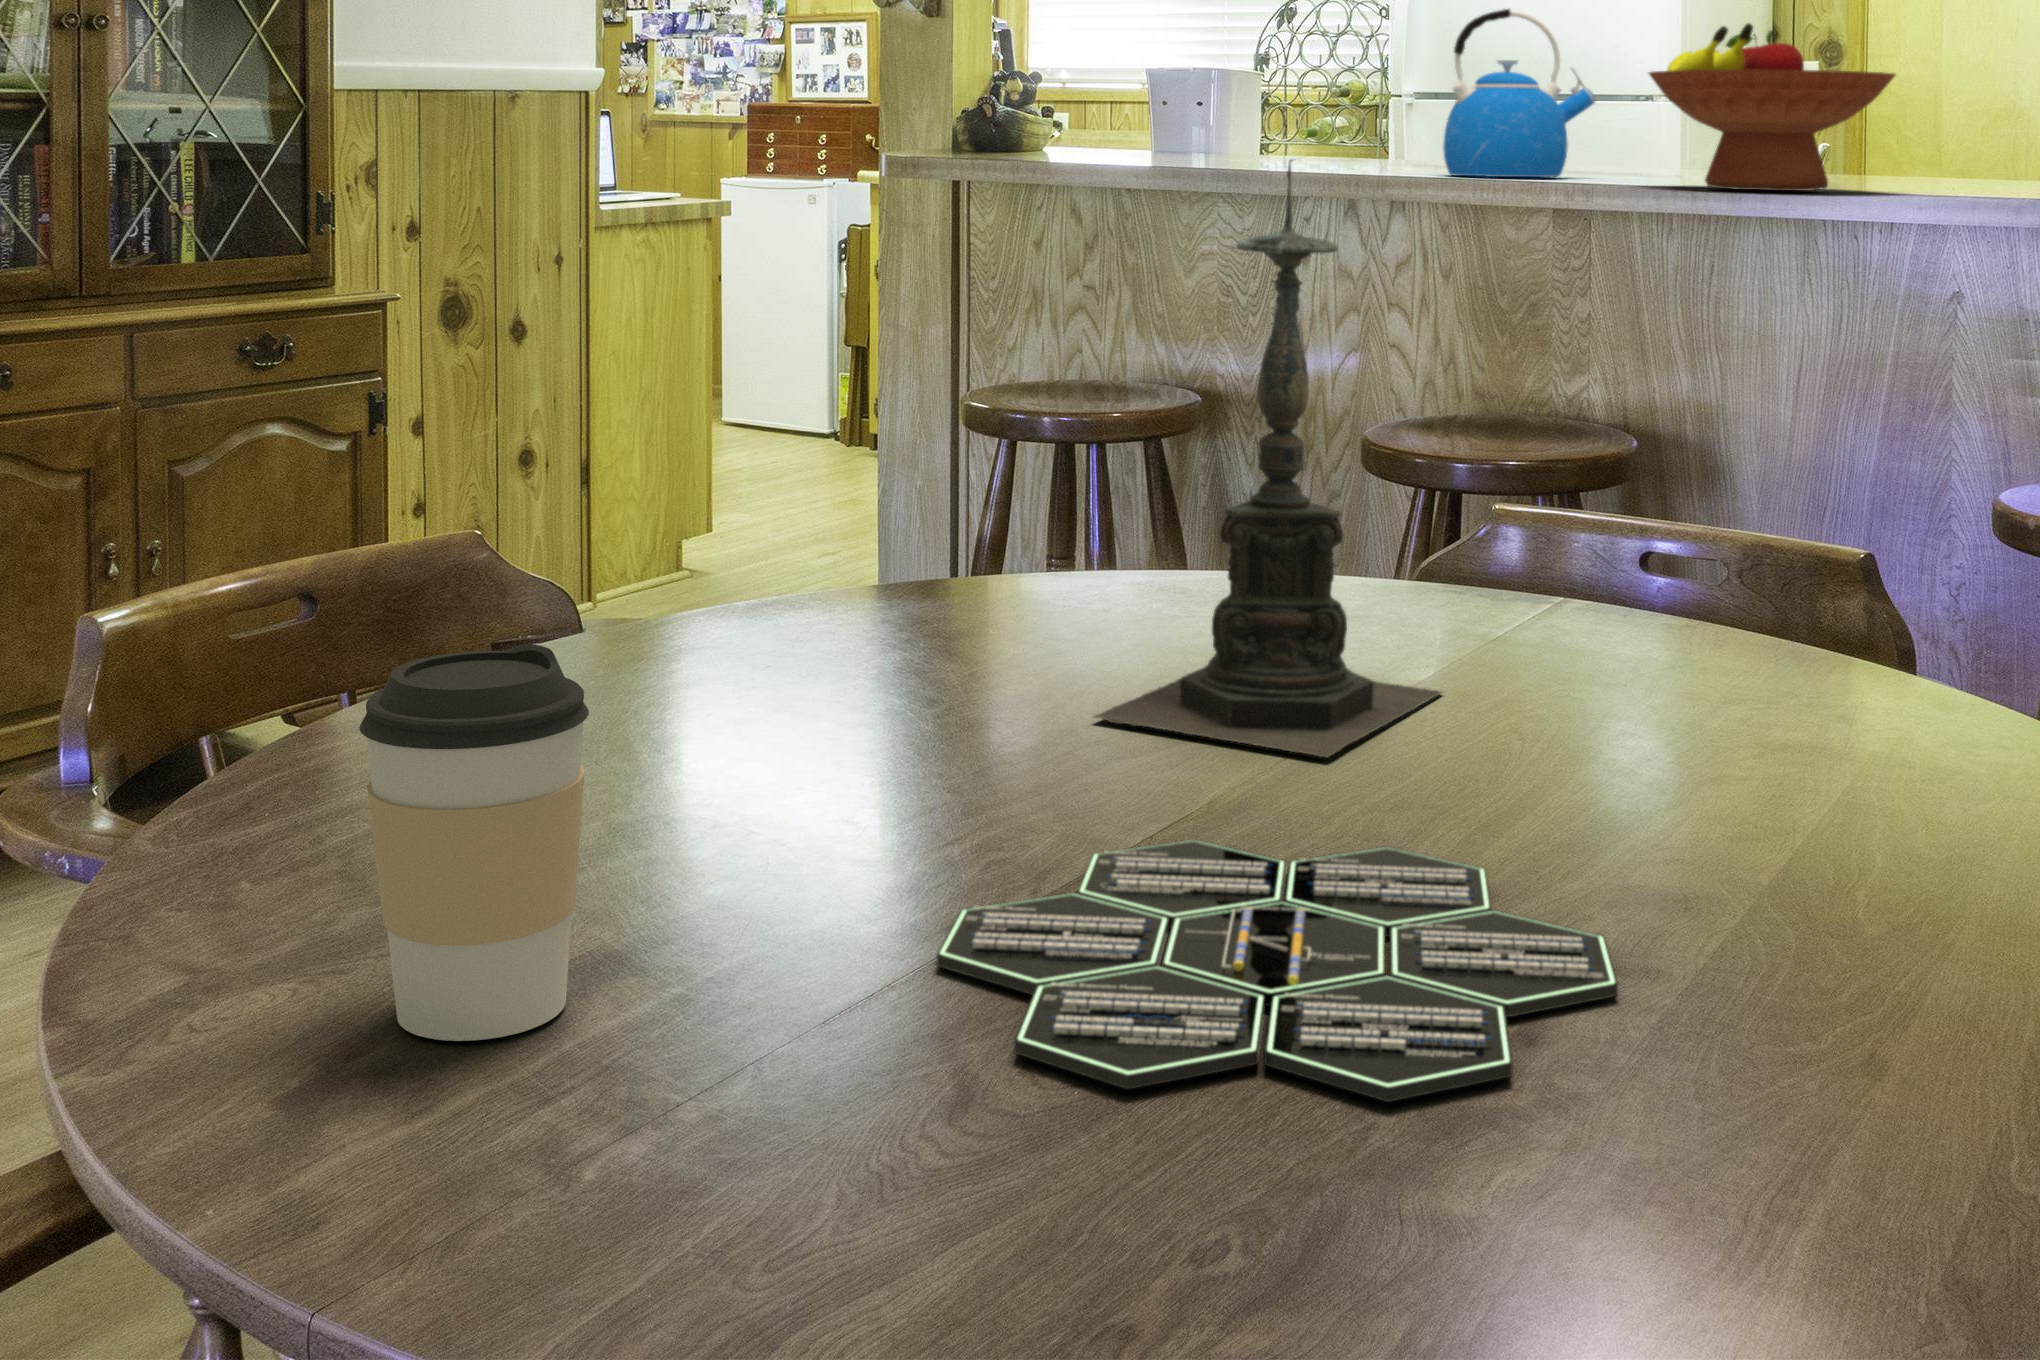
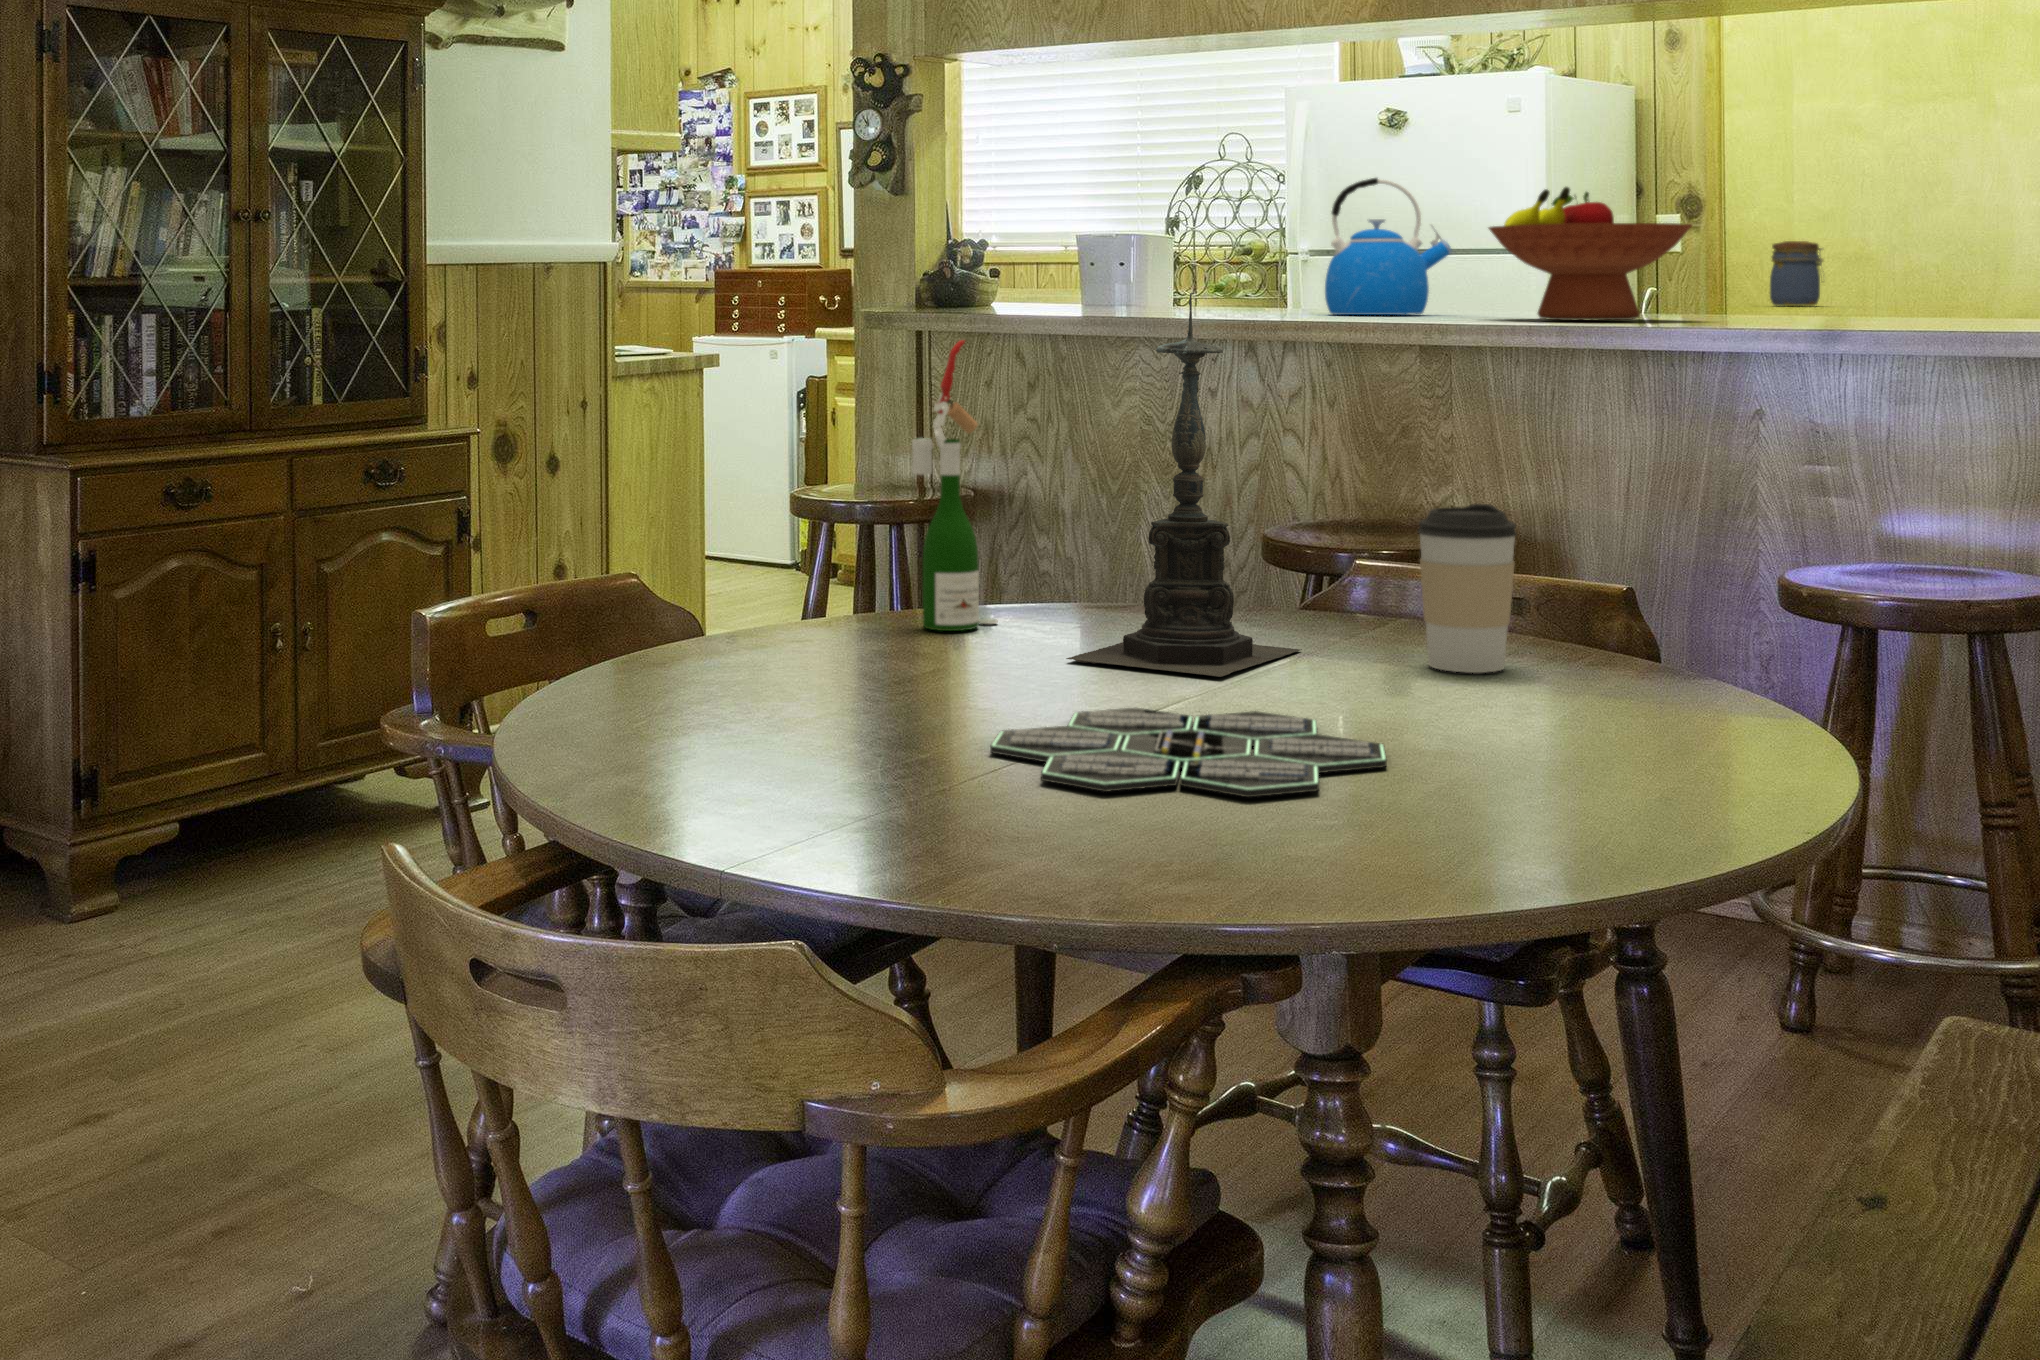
jar: none [1930,97,1991,171] -> present [1770,241,1823,306]
wine bottle: none [873,221,1001,654] -> present [912,340,998,631]
coffee cup: present [359,644,589,1041] -> present [1418,503,1517,673]

